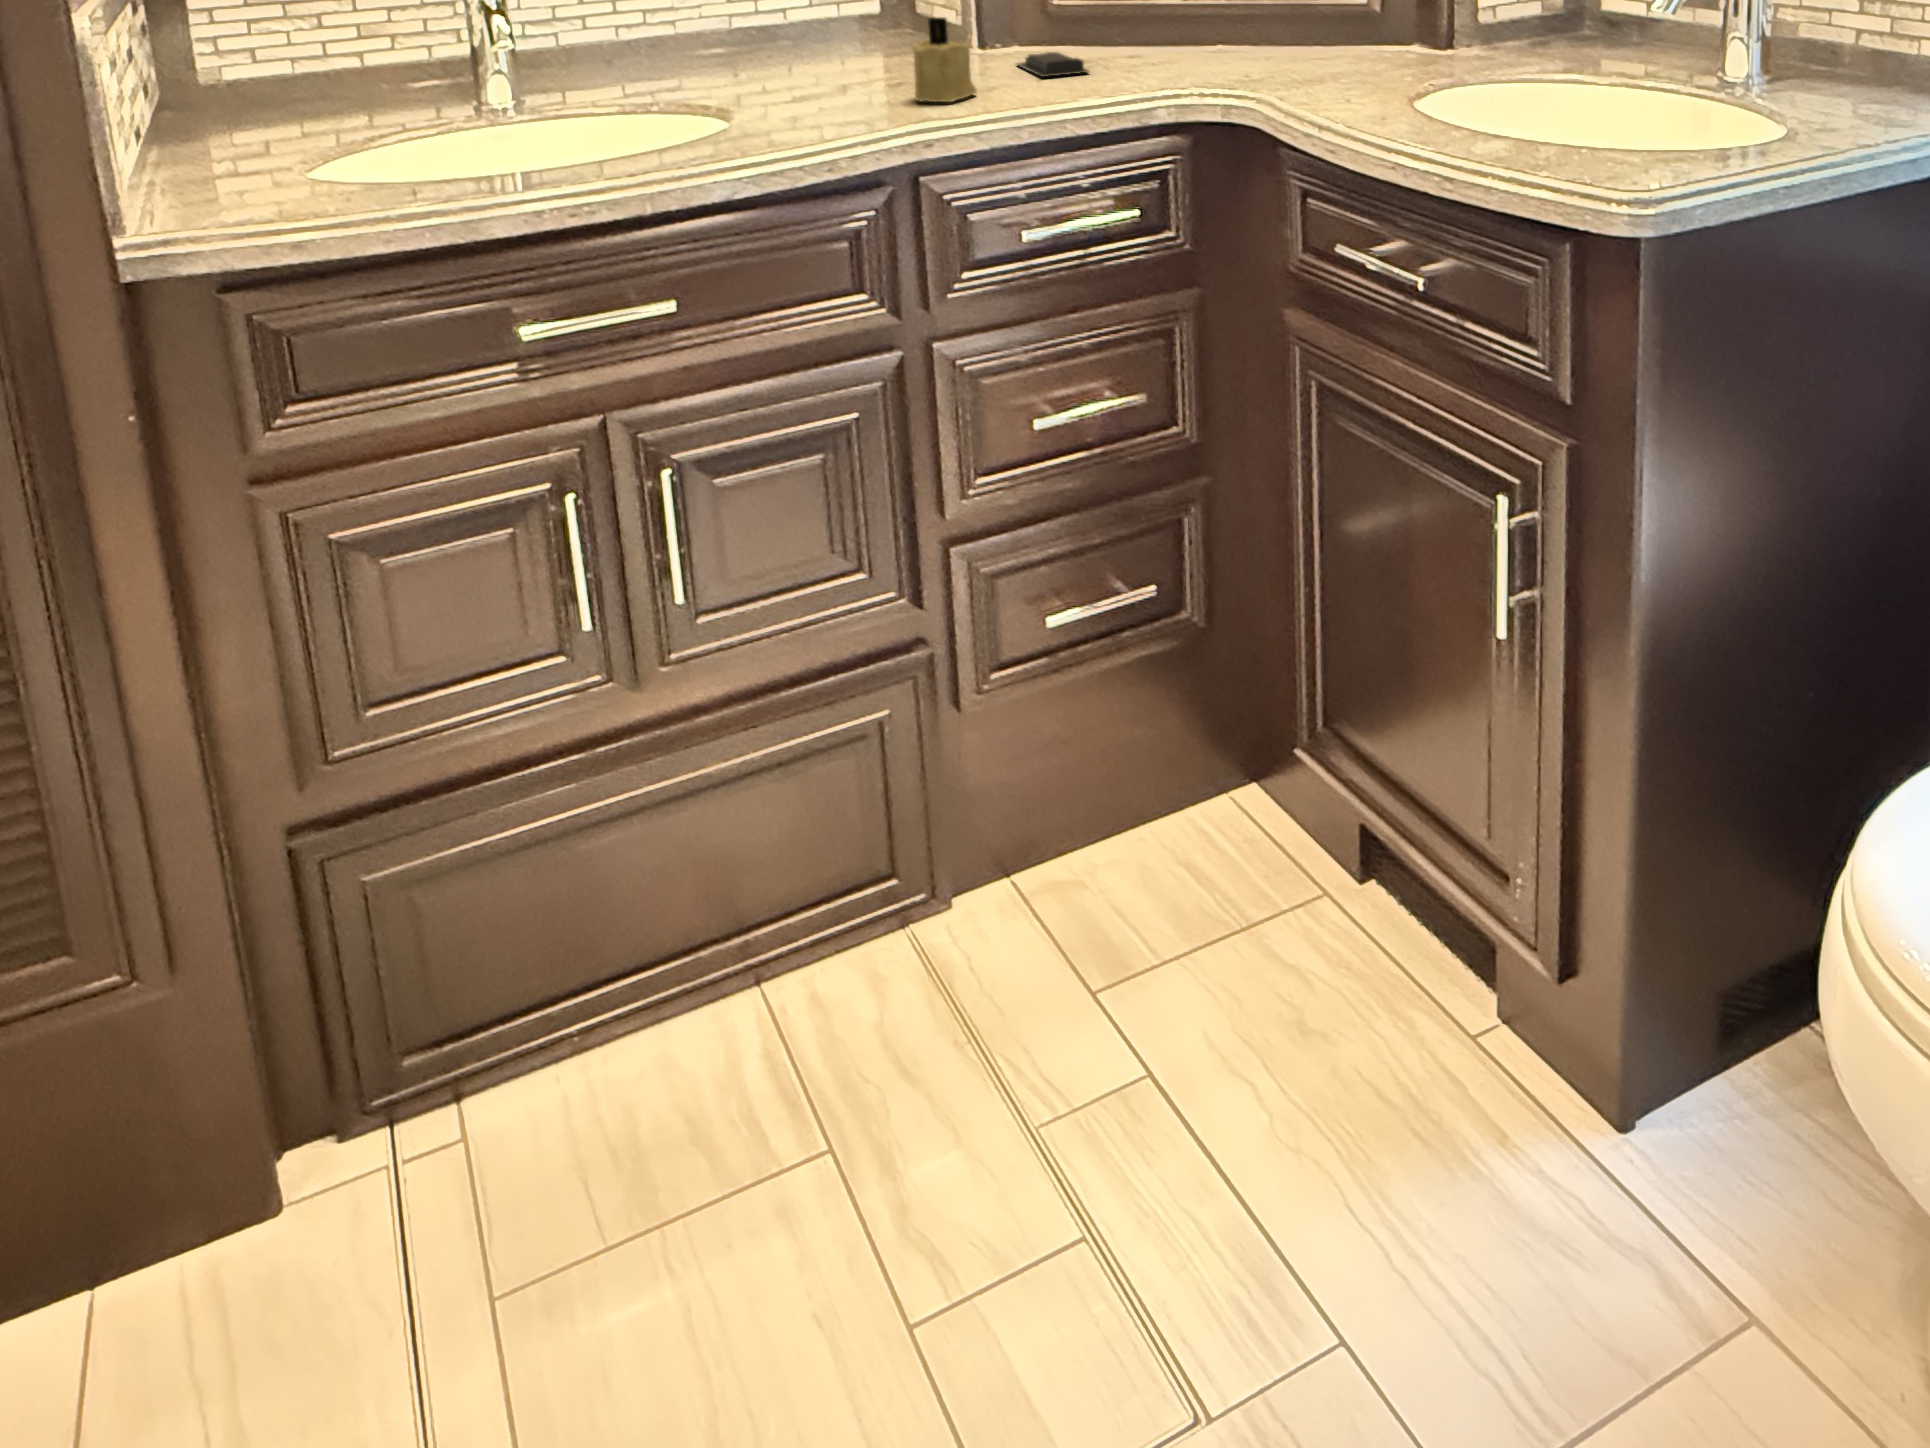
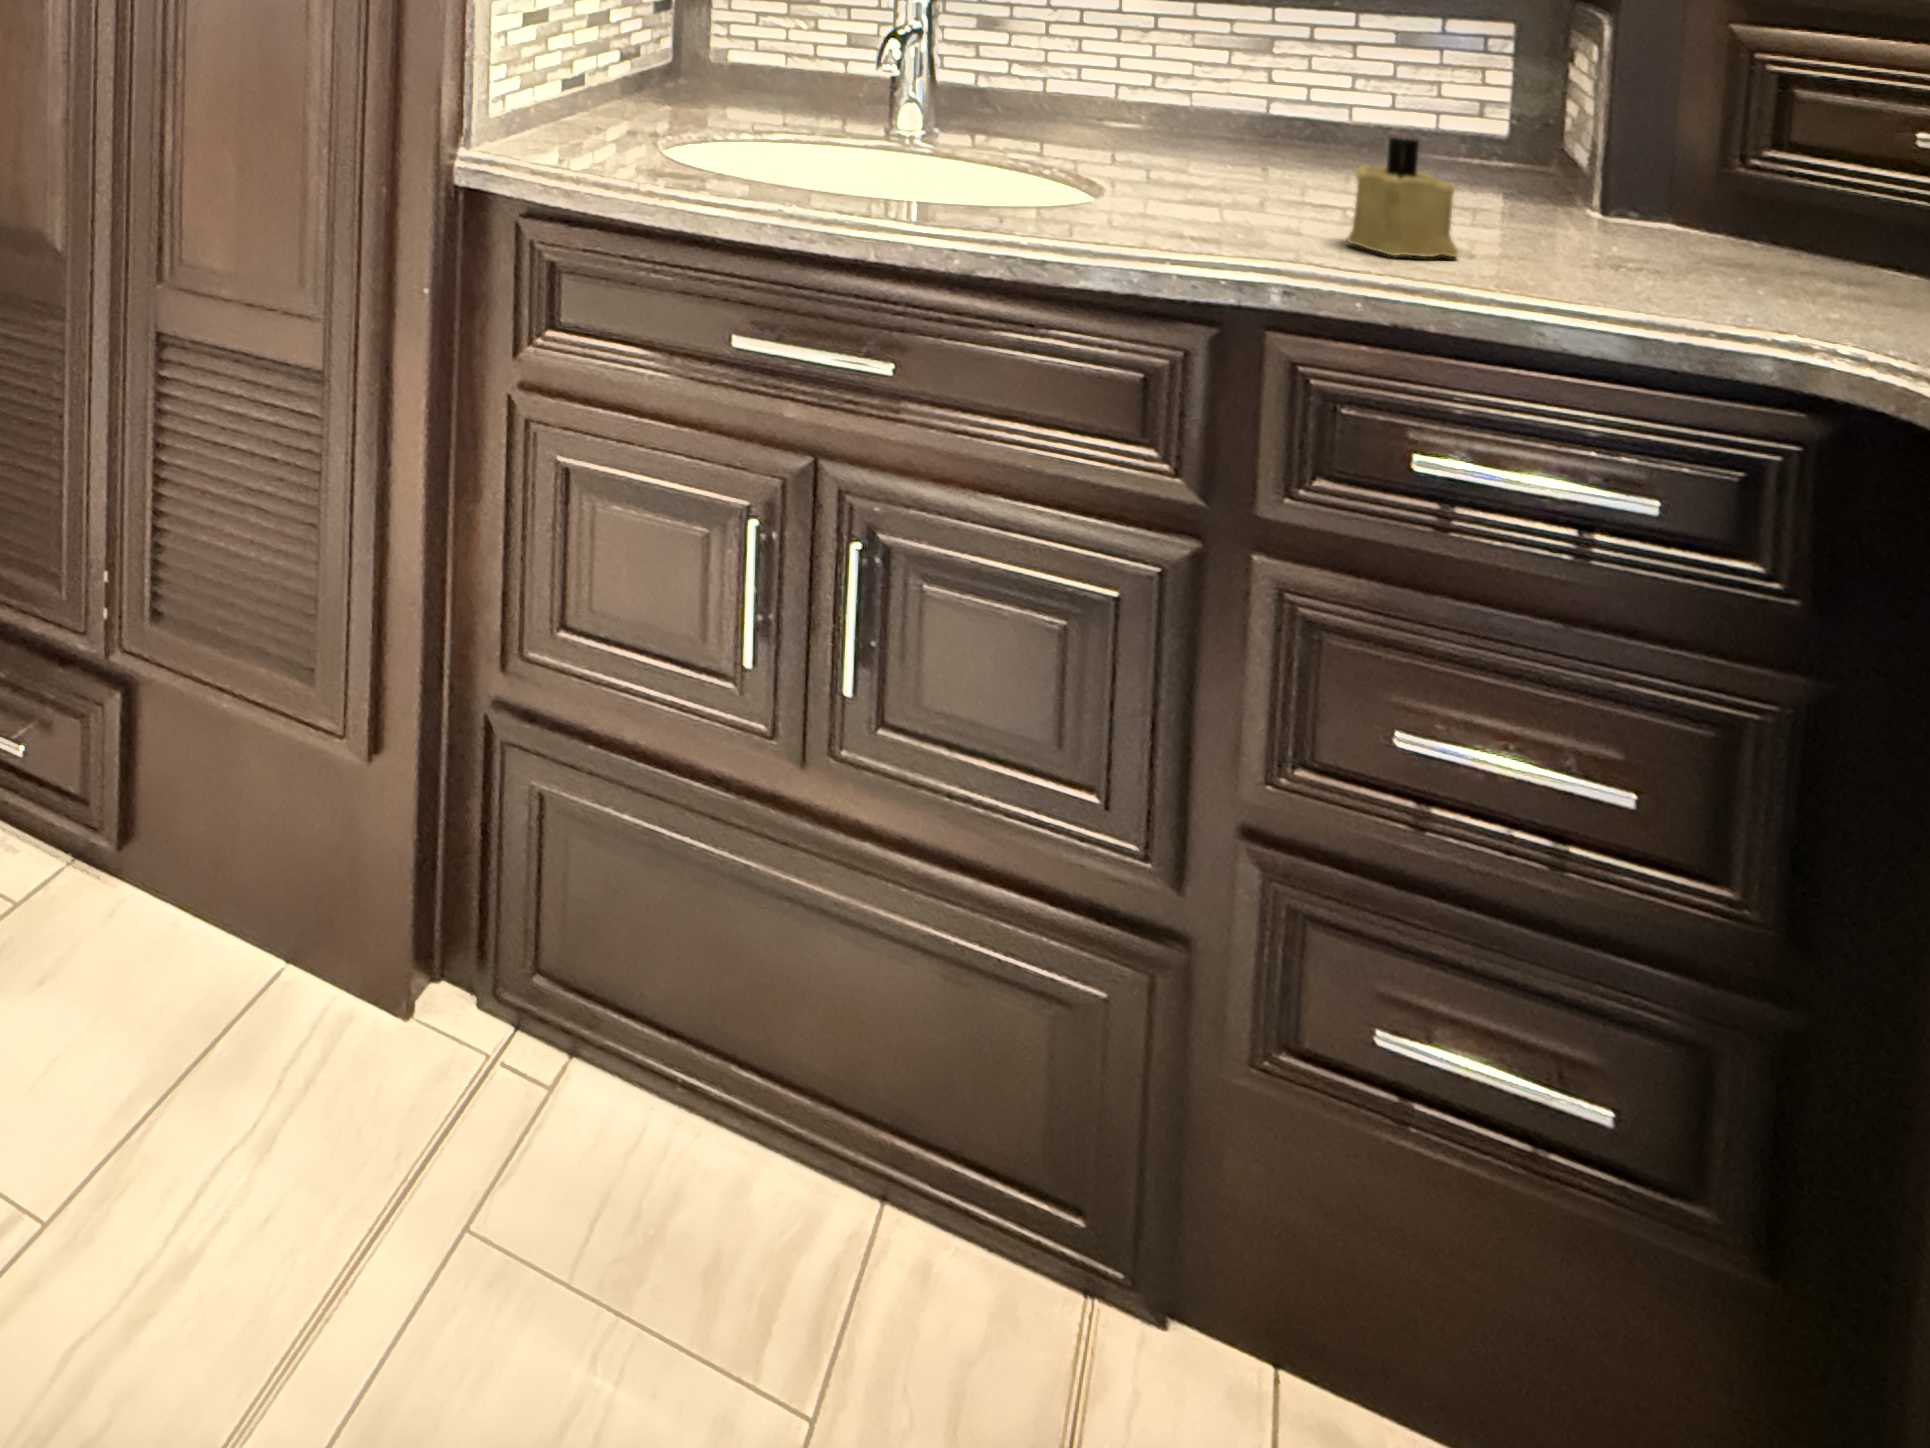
soap bar: present [1017,52,1089,77] -> none [1619,234,1725,283]

